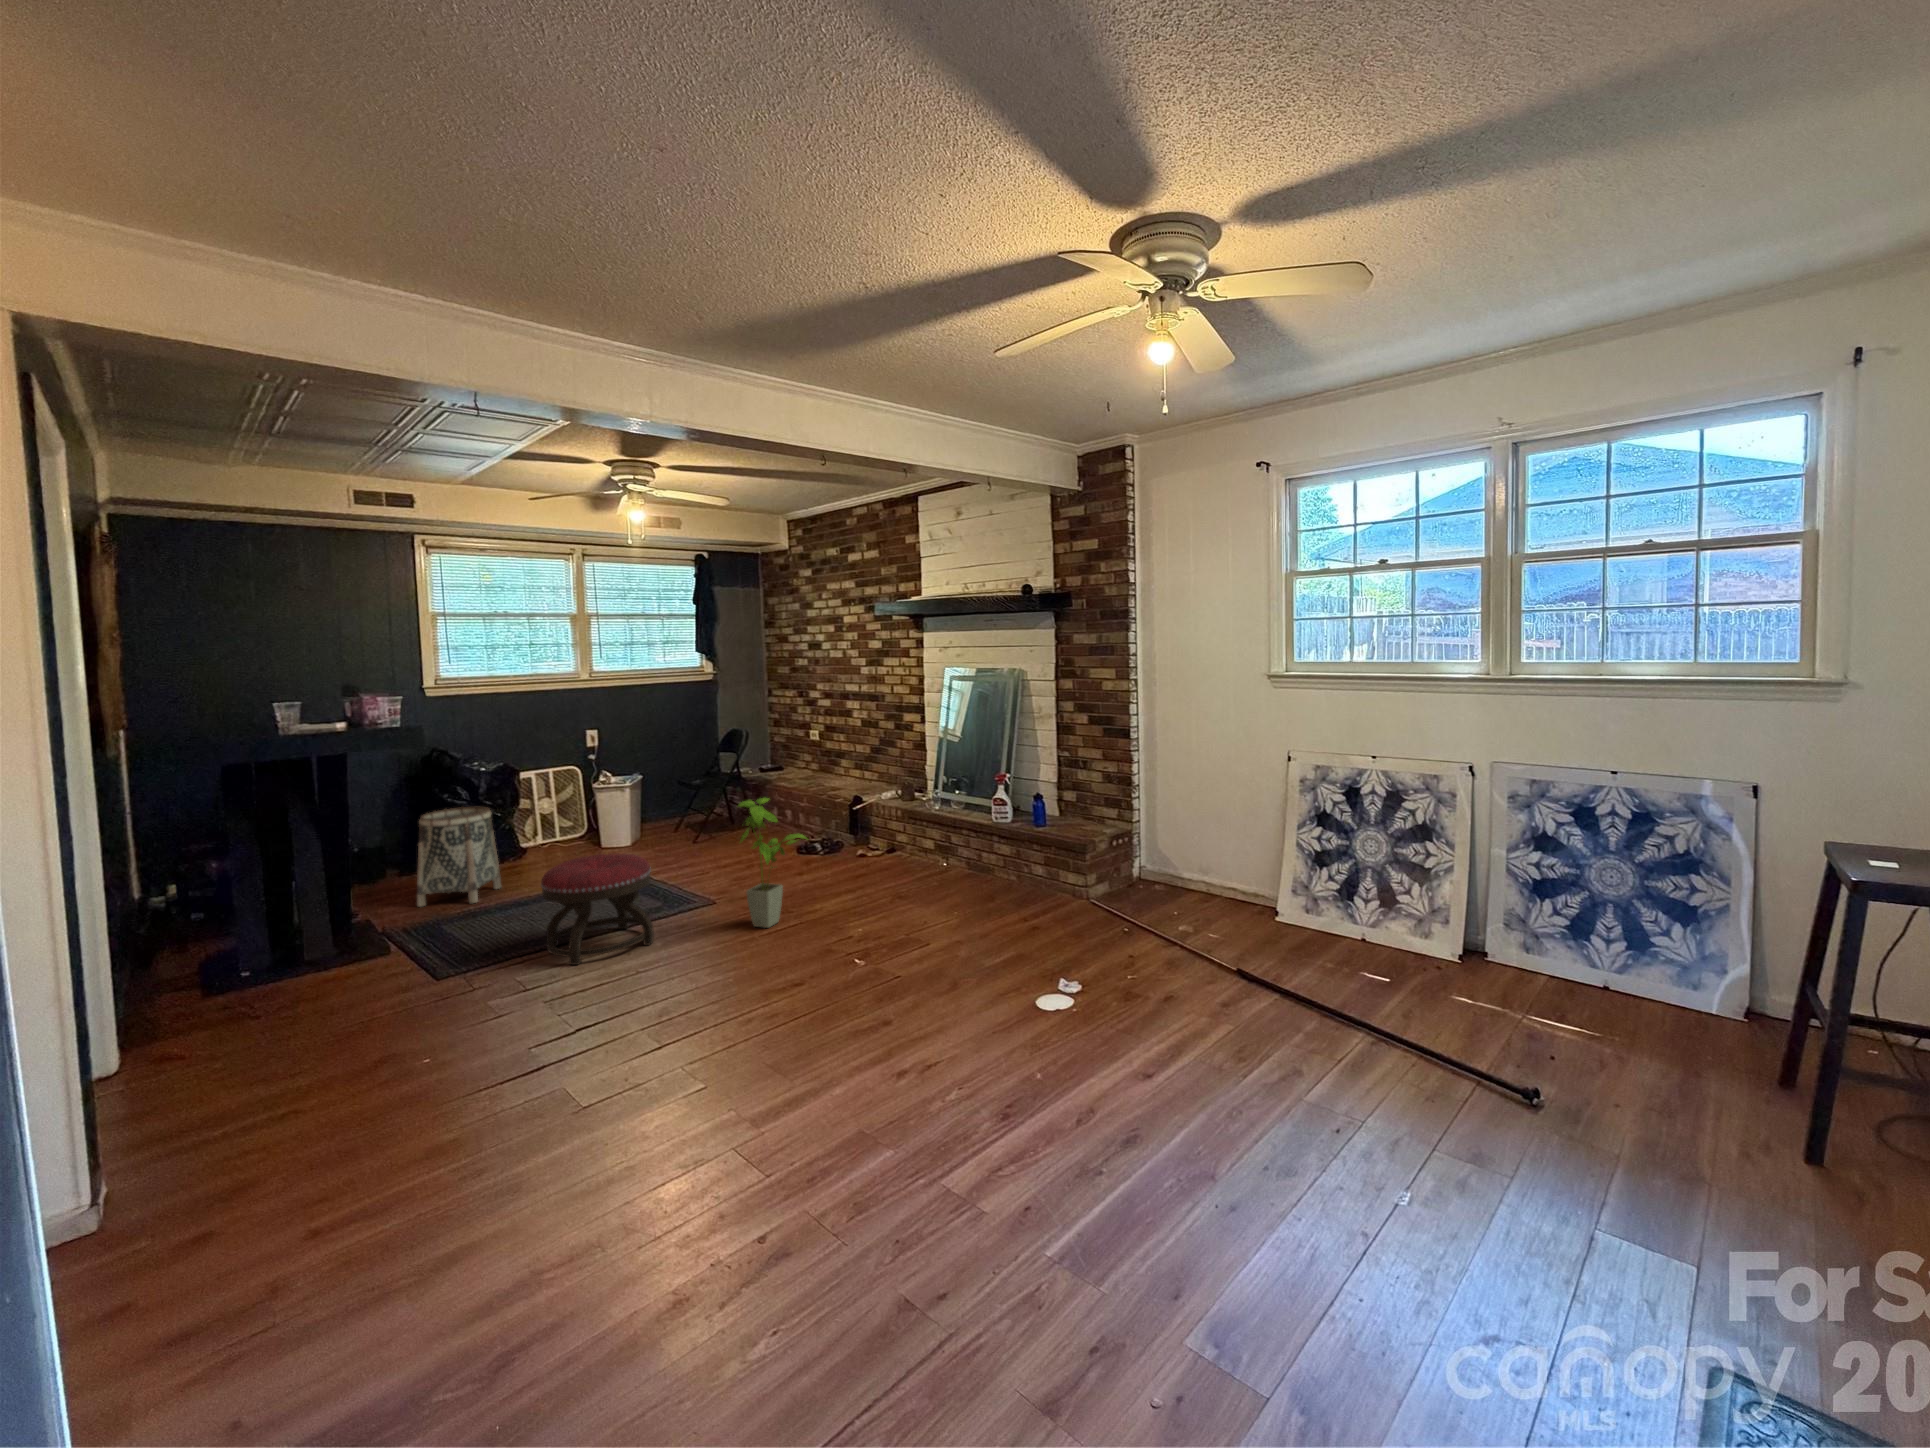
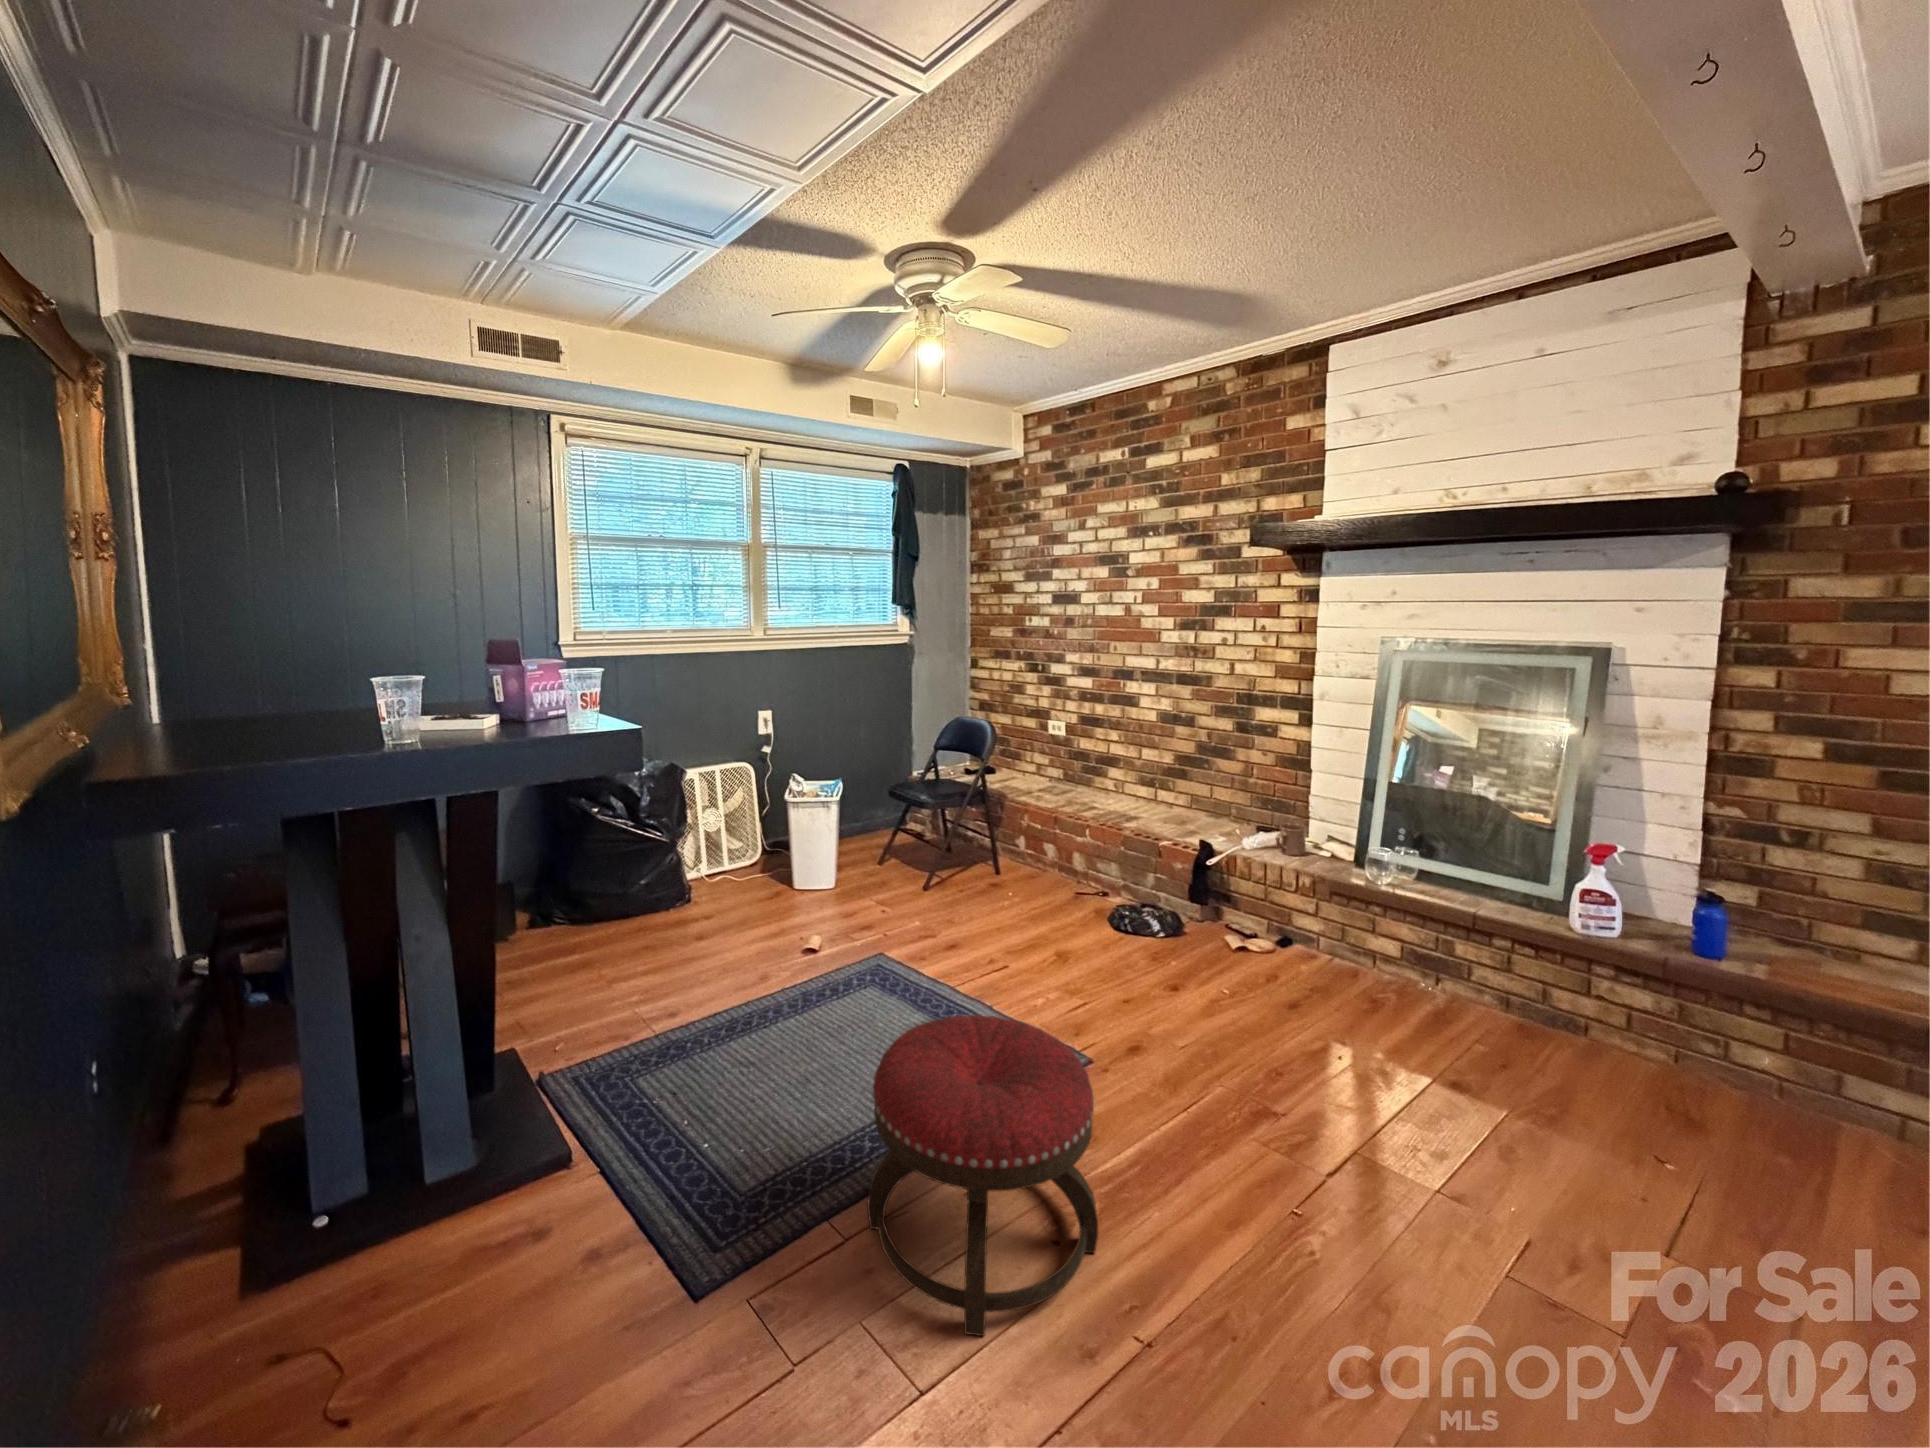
house plant: present [738,798,806,928] -> none [1246,922,1418,1209]
basket: present [417,807,501,907] -> none [571,848,692,1027]

